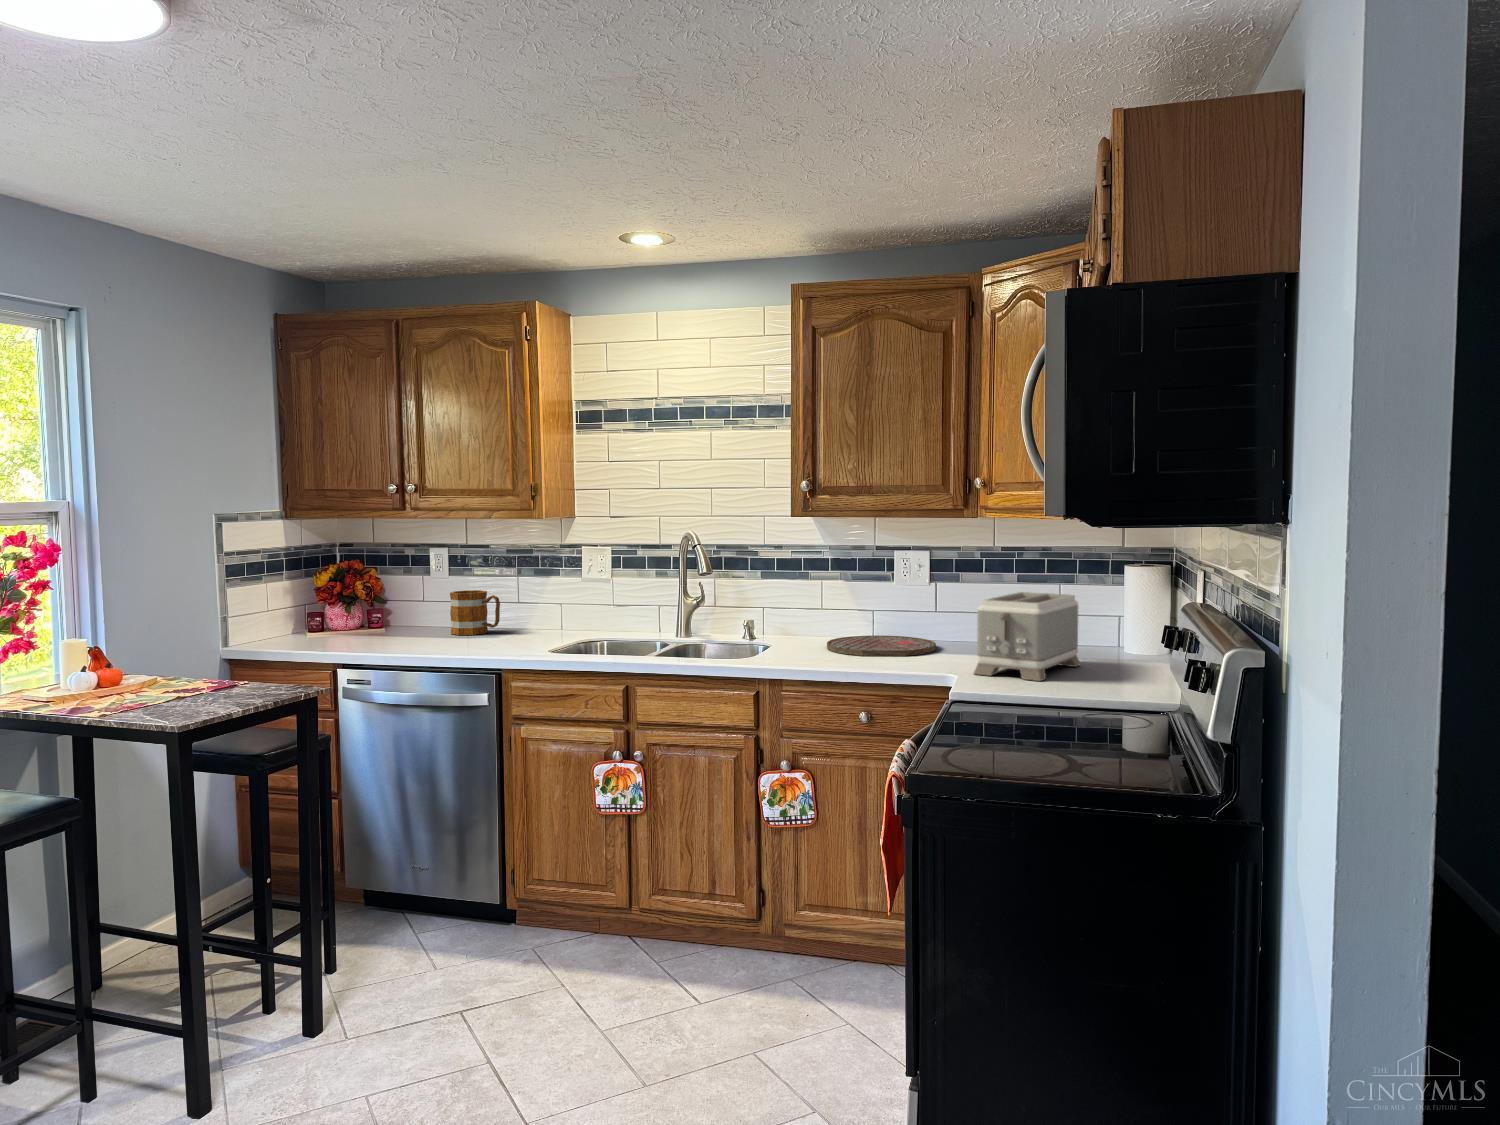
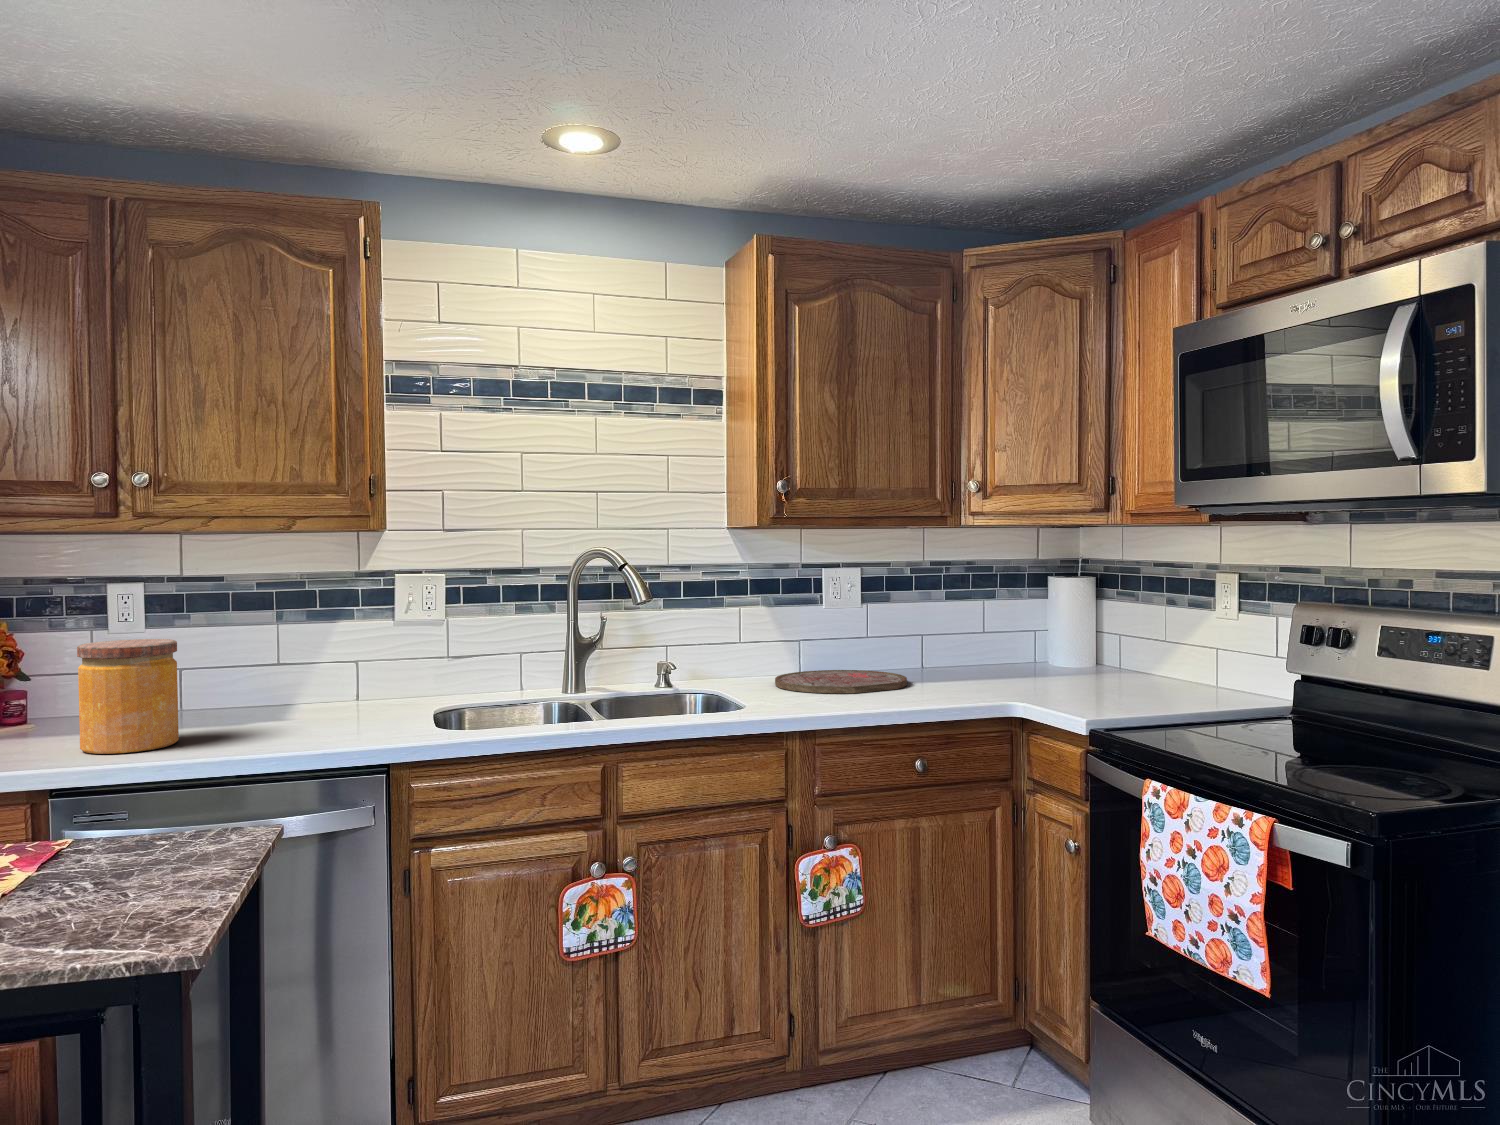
jar: none [367,584,420,648] -> present [77,639,179,754]
mug: present [450,590,500,635] -> none [176,648,271,722]
toaster: present [974,592,1080,681] -> none [1011,605,1118,699]

